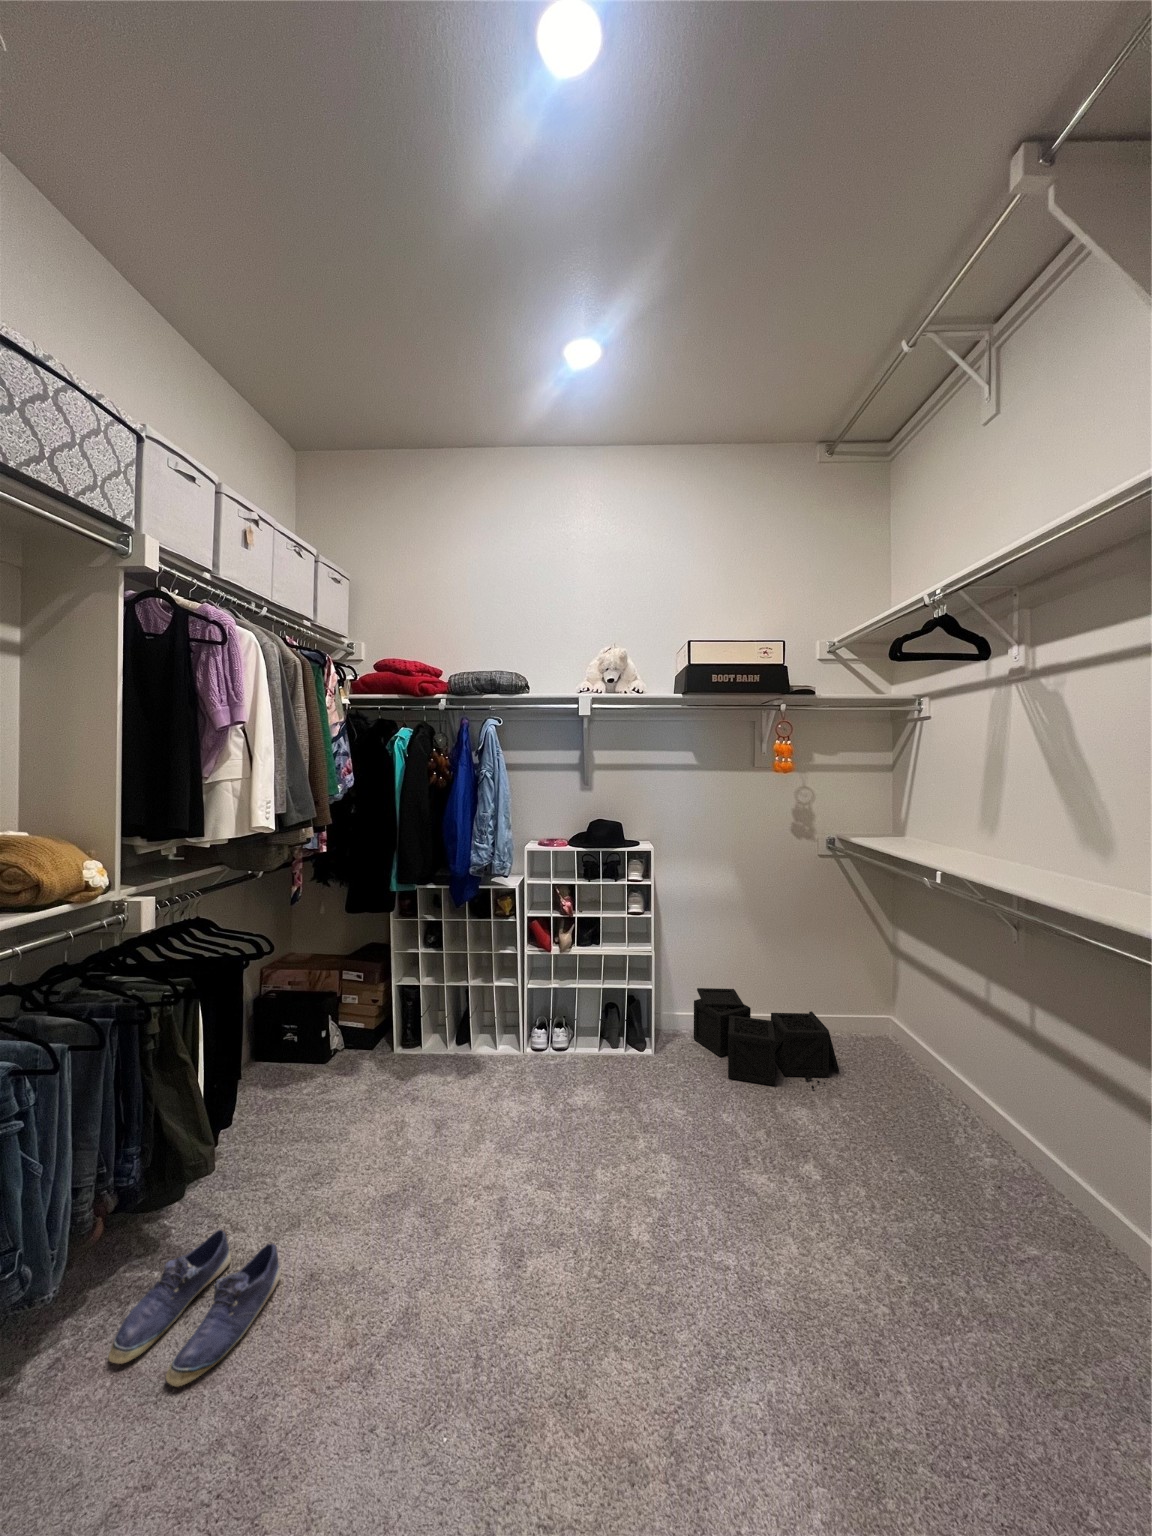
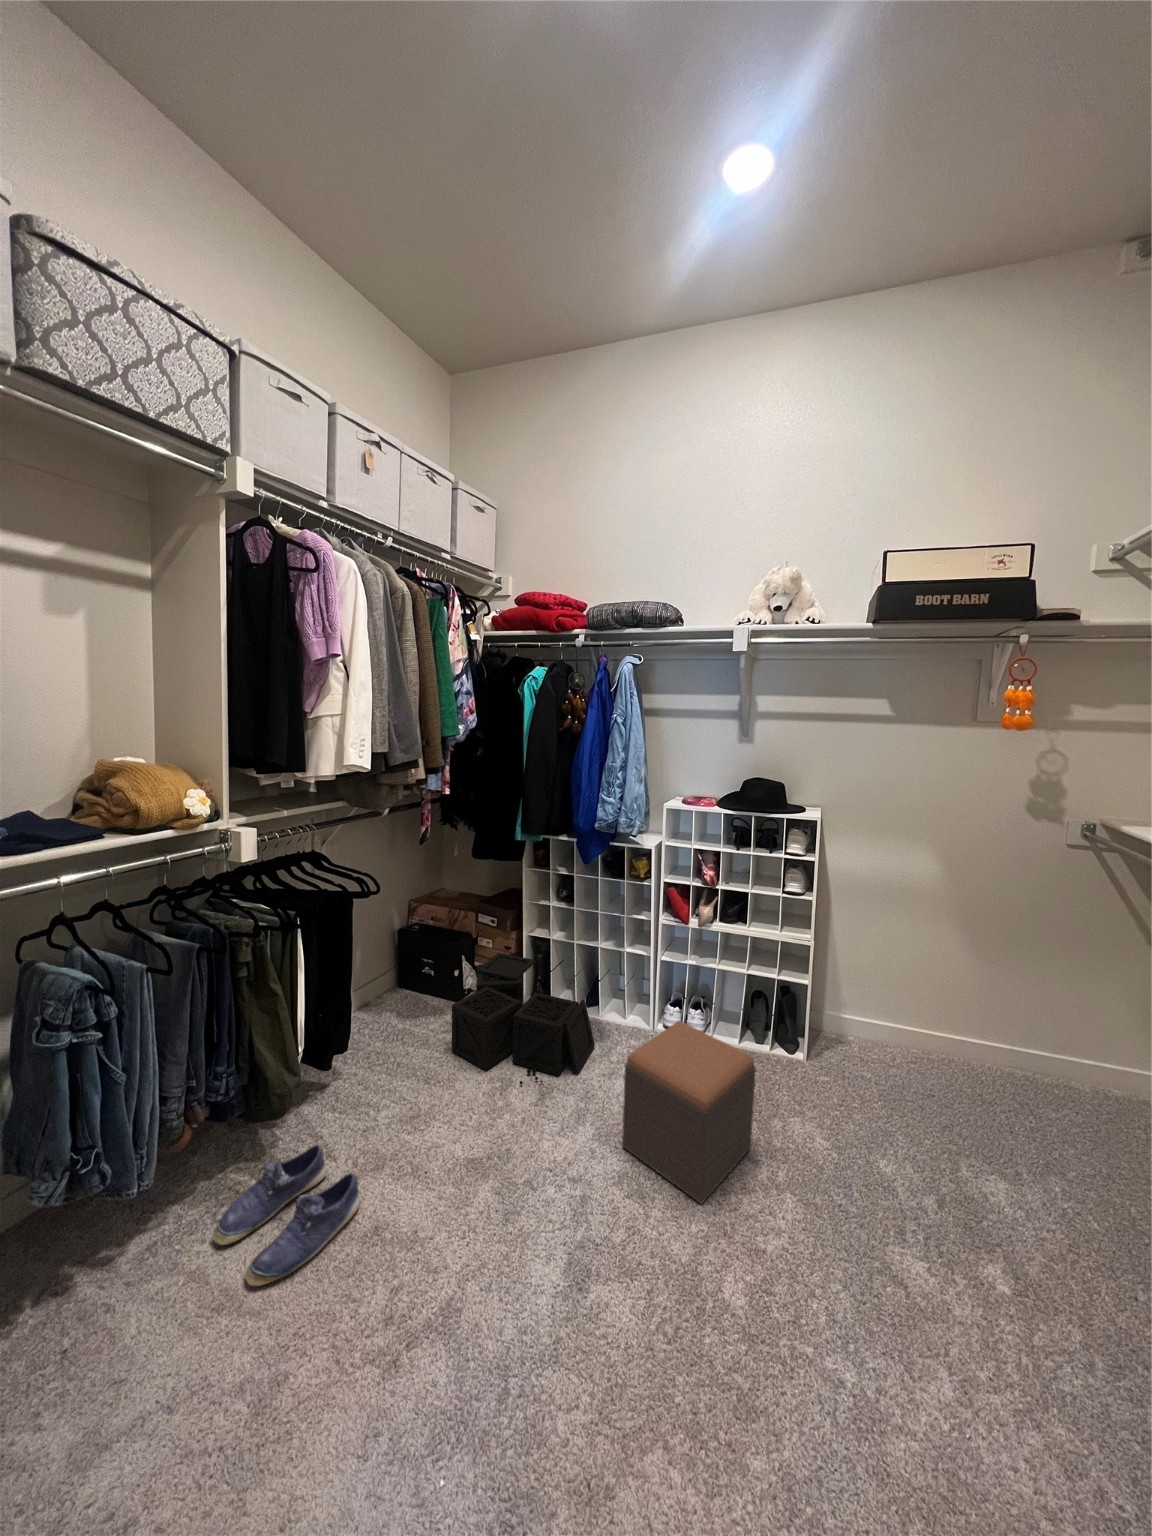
storage bin: present [694,988,839,1089] -> present [452,953,595,1084]
footstool: none [525,1031,629,1178] -> present [622,1021,756,1203]

